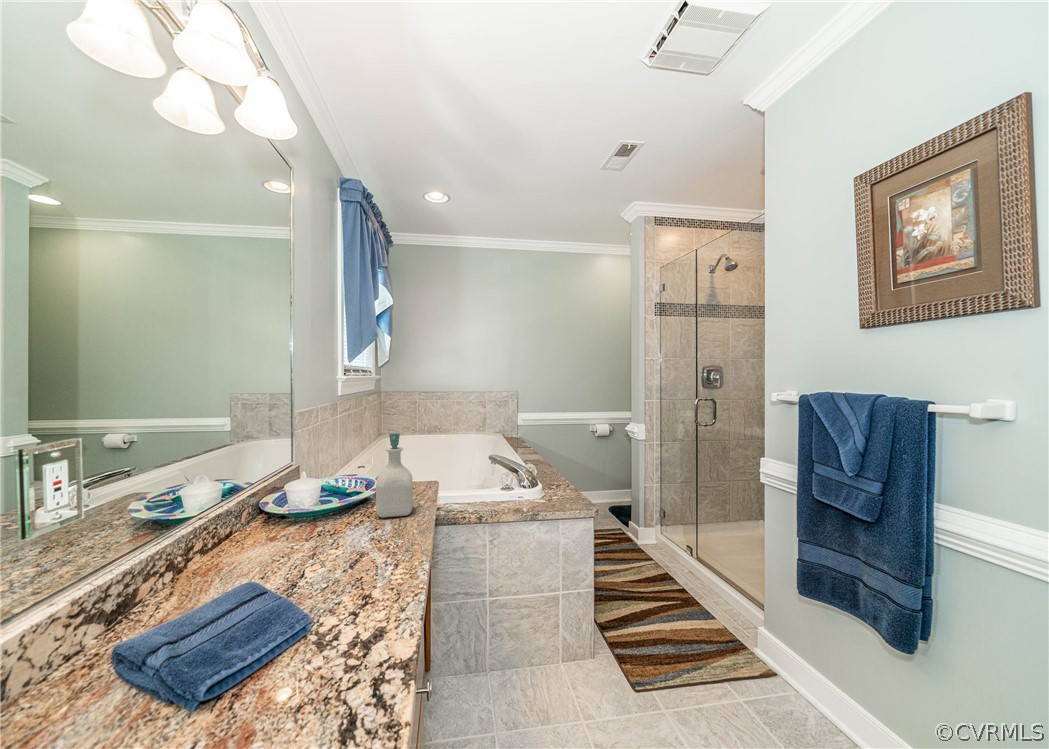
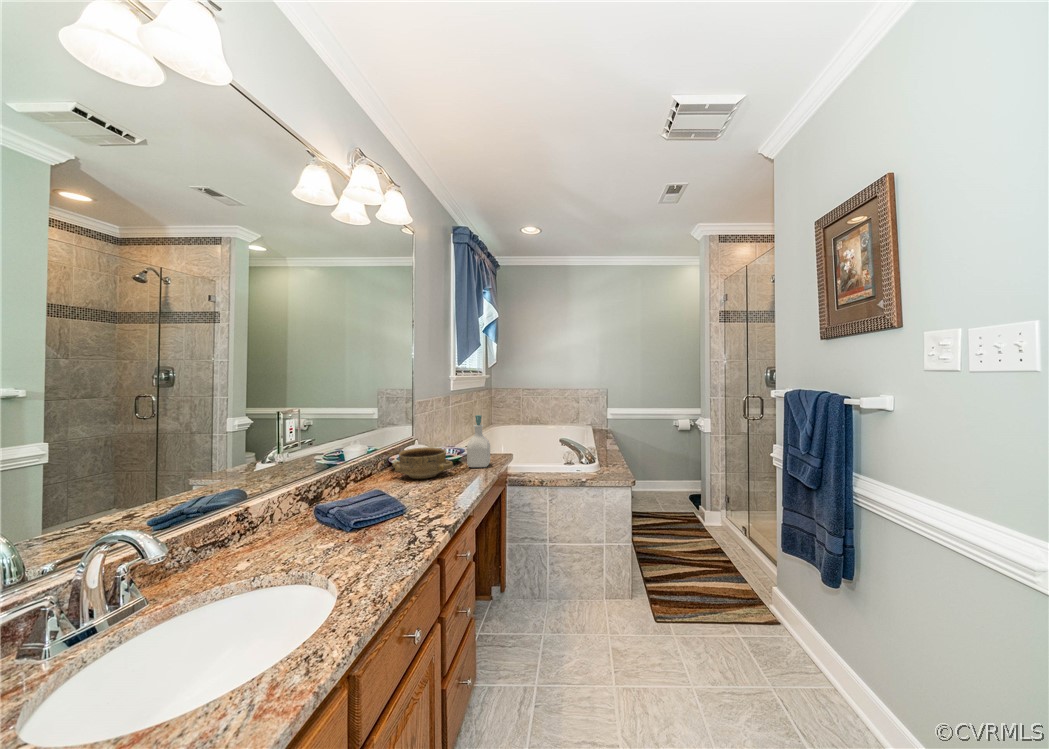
ceramic bowl: none [238,490,355,552] -> present [392,447,453,479]

